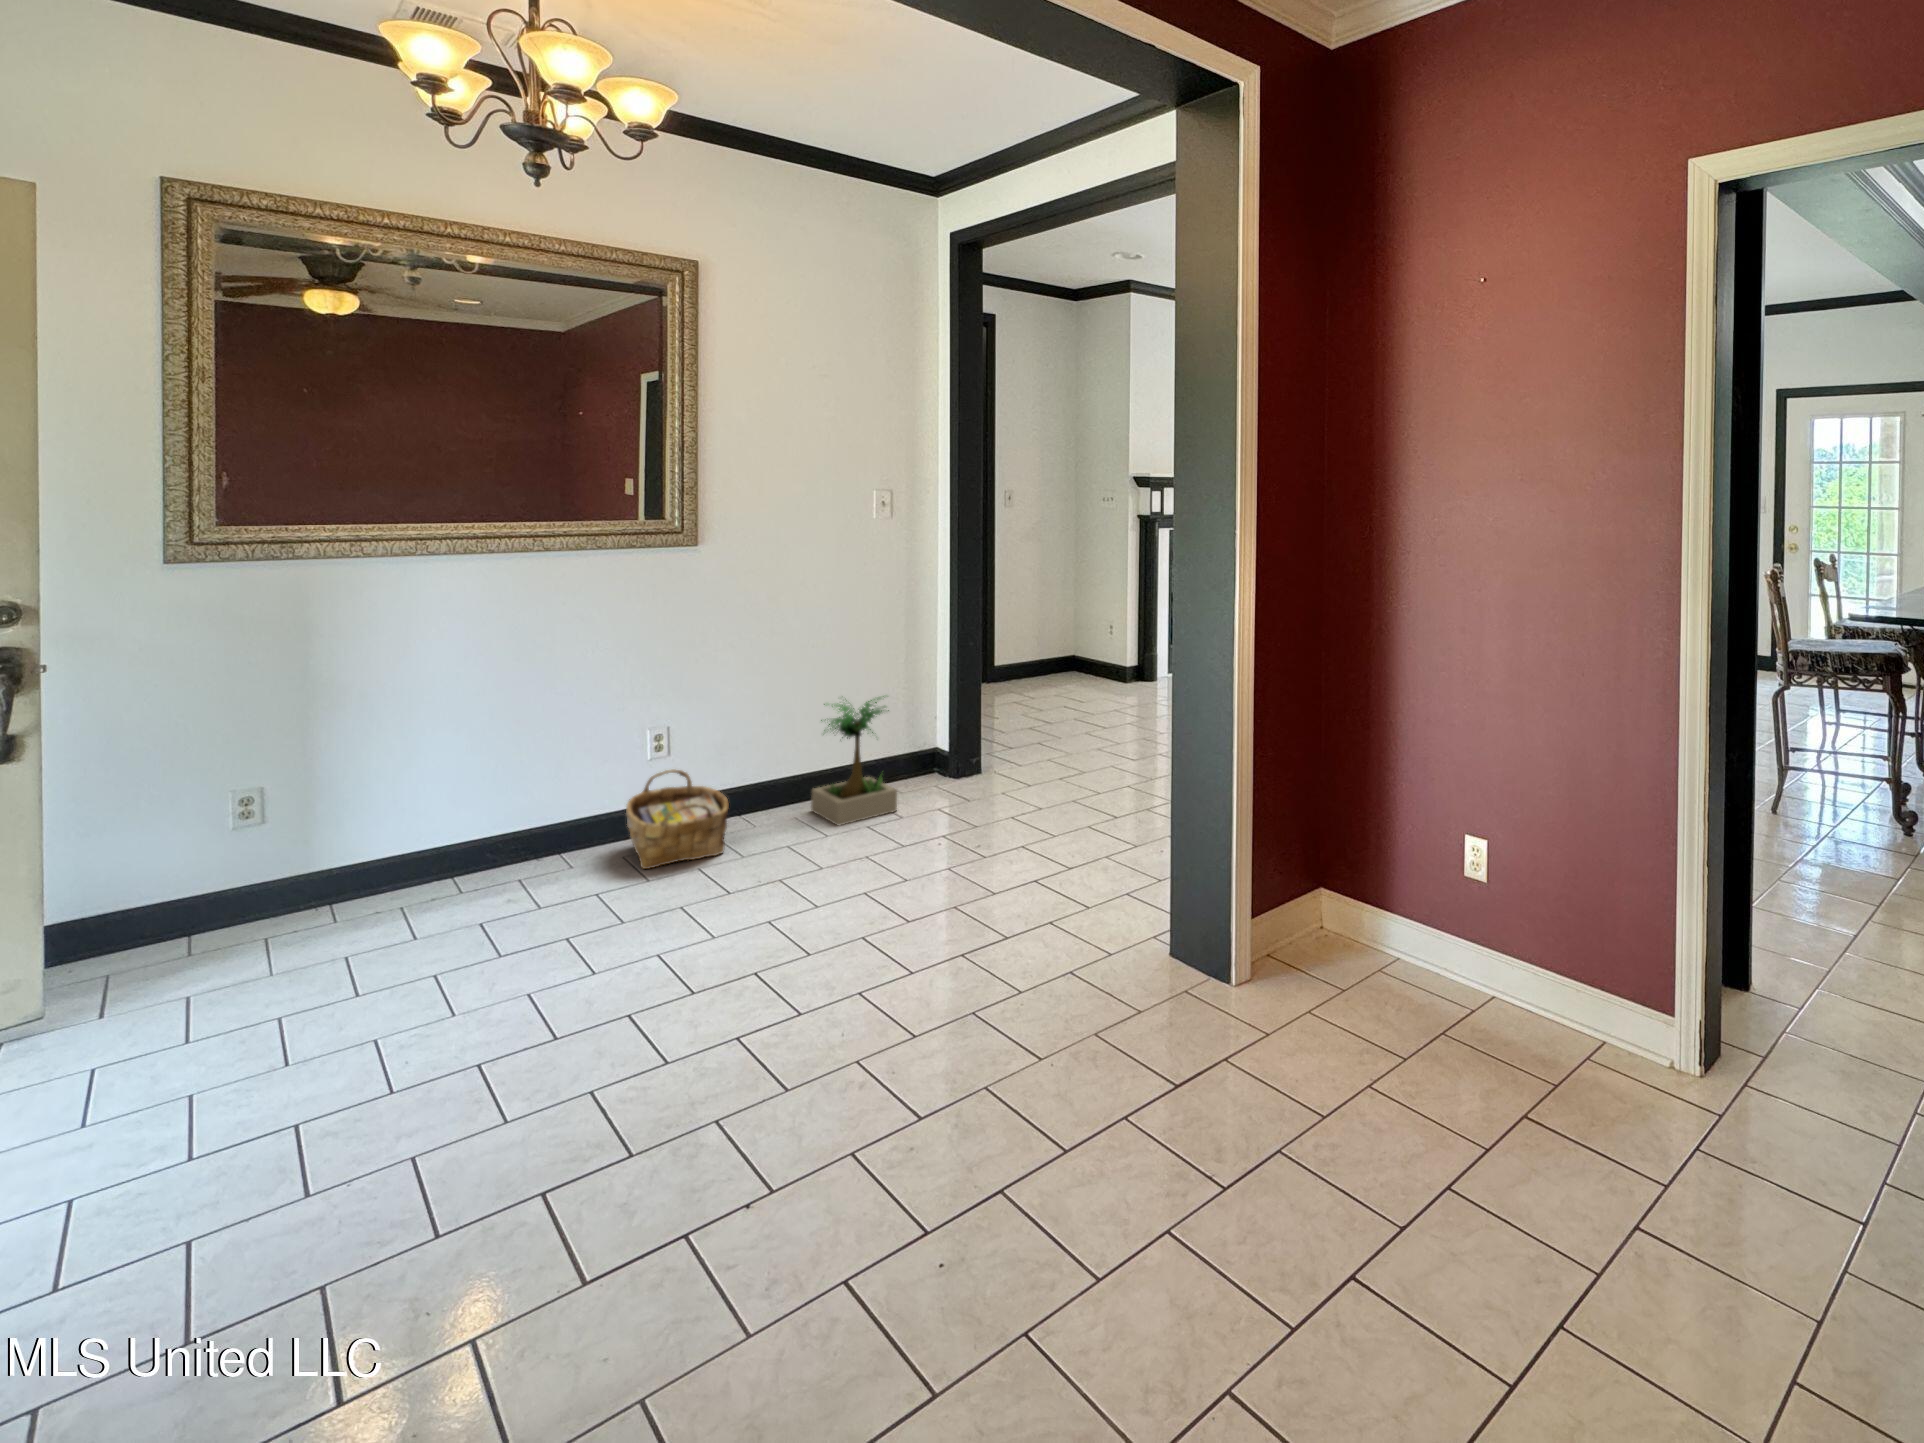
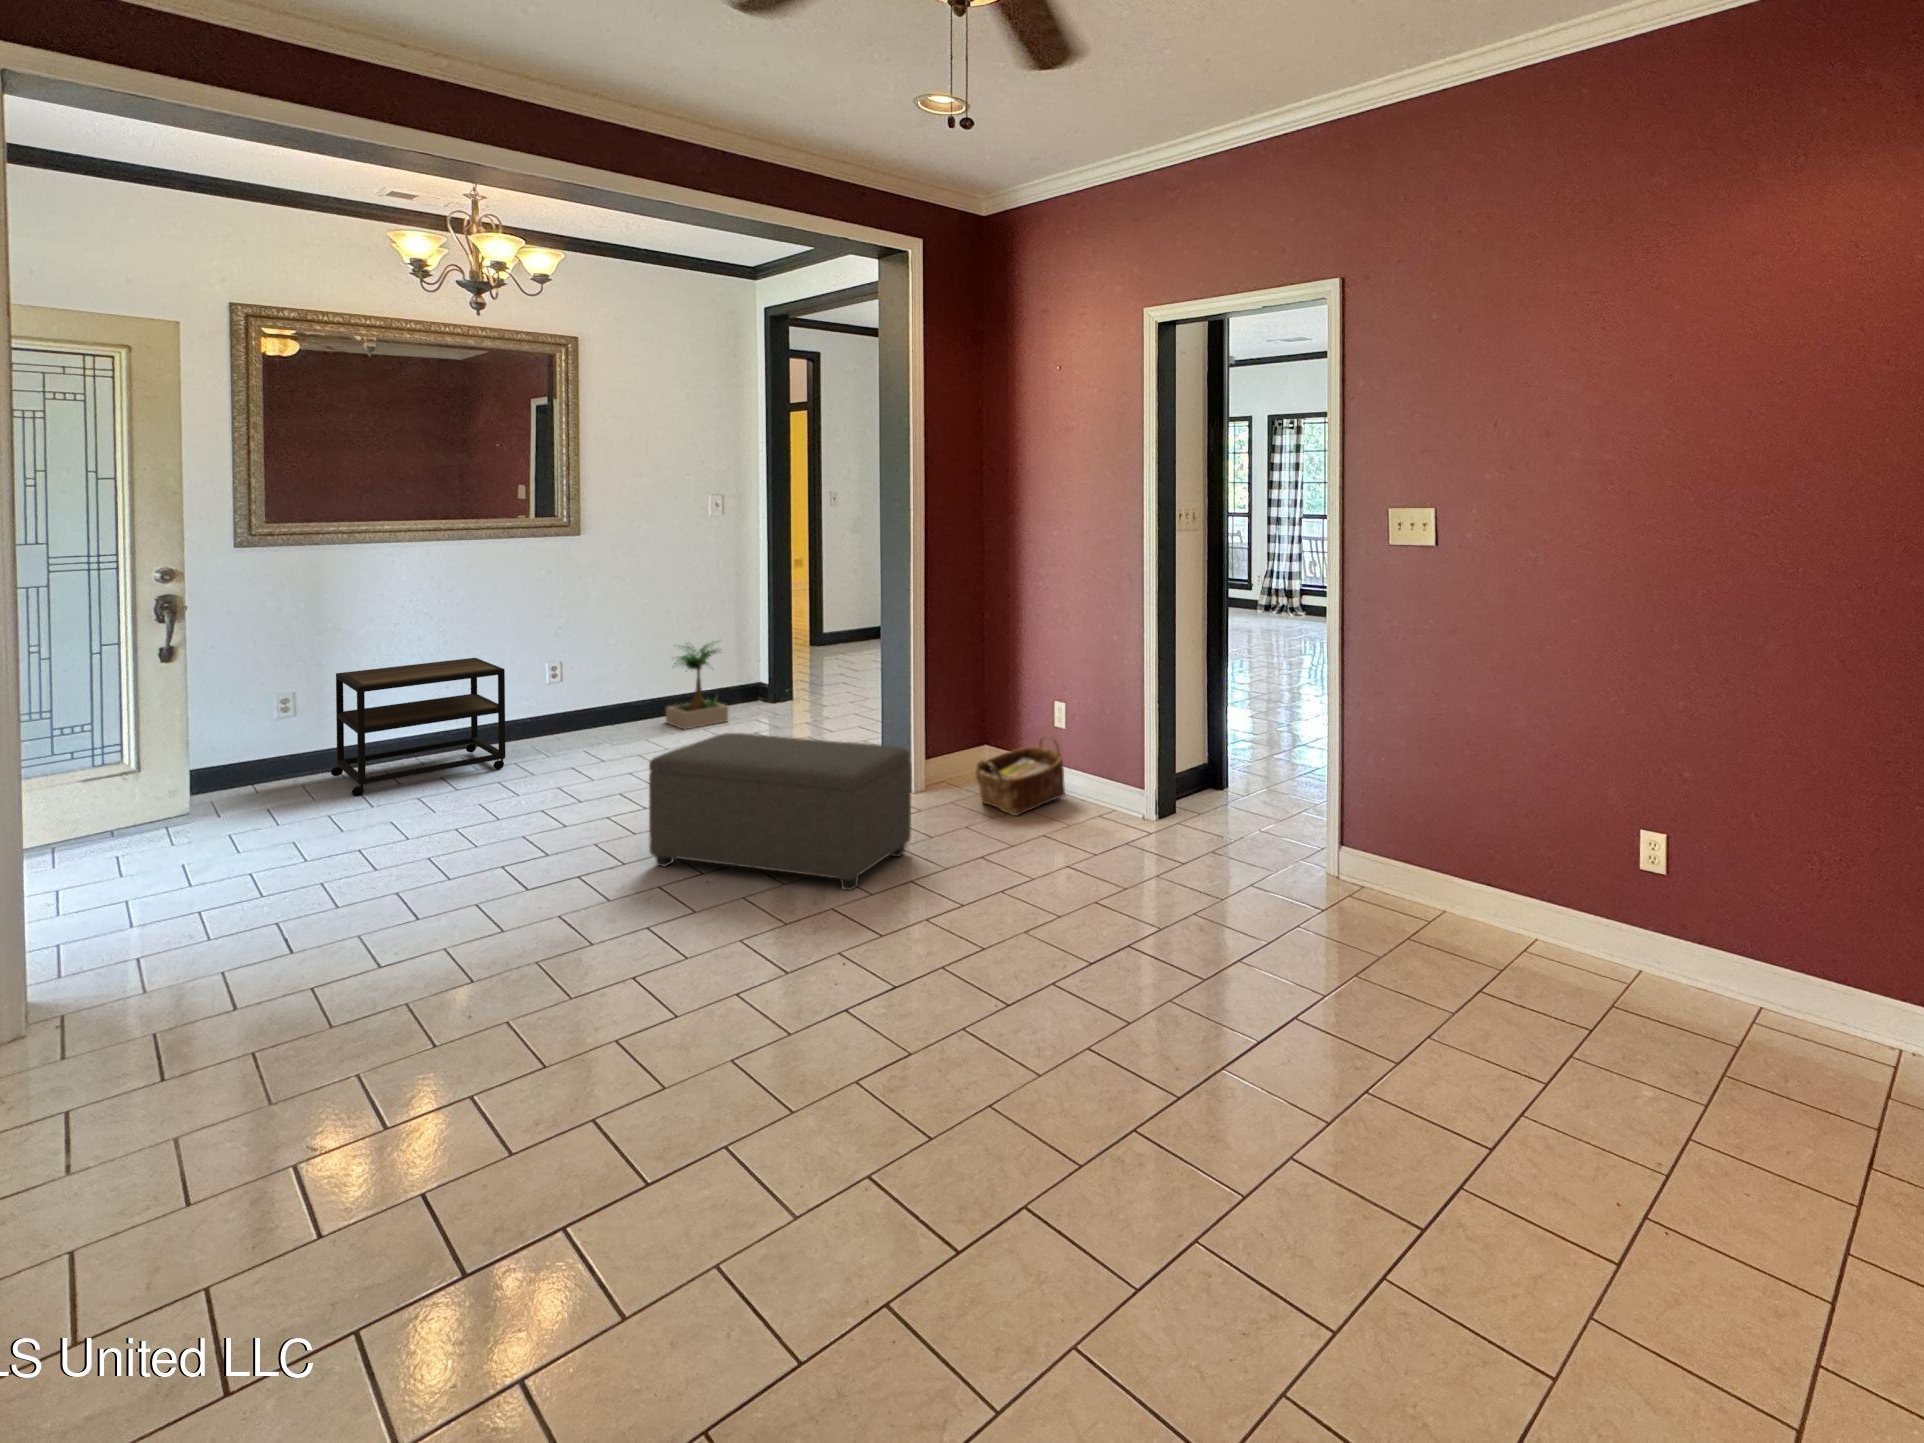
side table: none [317,726,578,965] -> present [331,658,505,796]
woven basket: present [626,769,729,869] -> present [975,735,1065,816]
ottoman: none [794,924,1289,1341] -> present [649,733,911,890]

